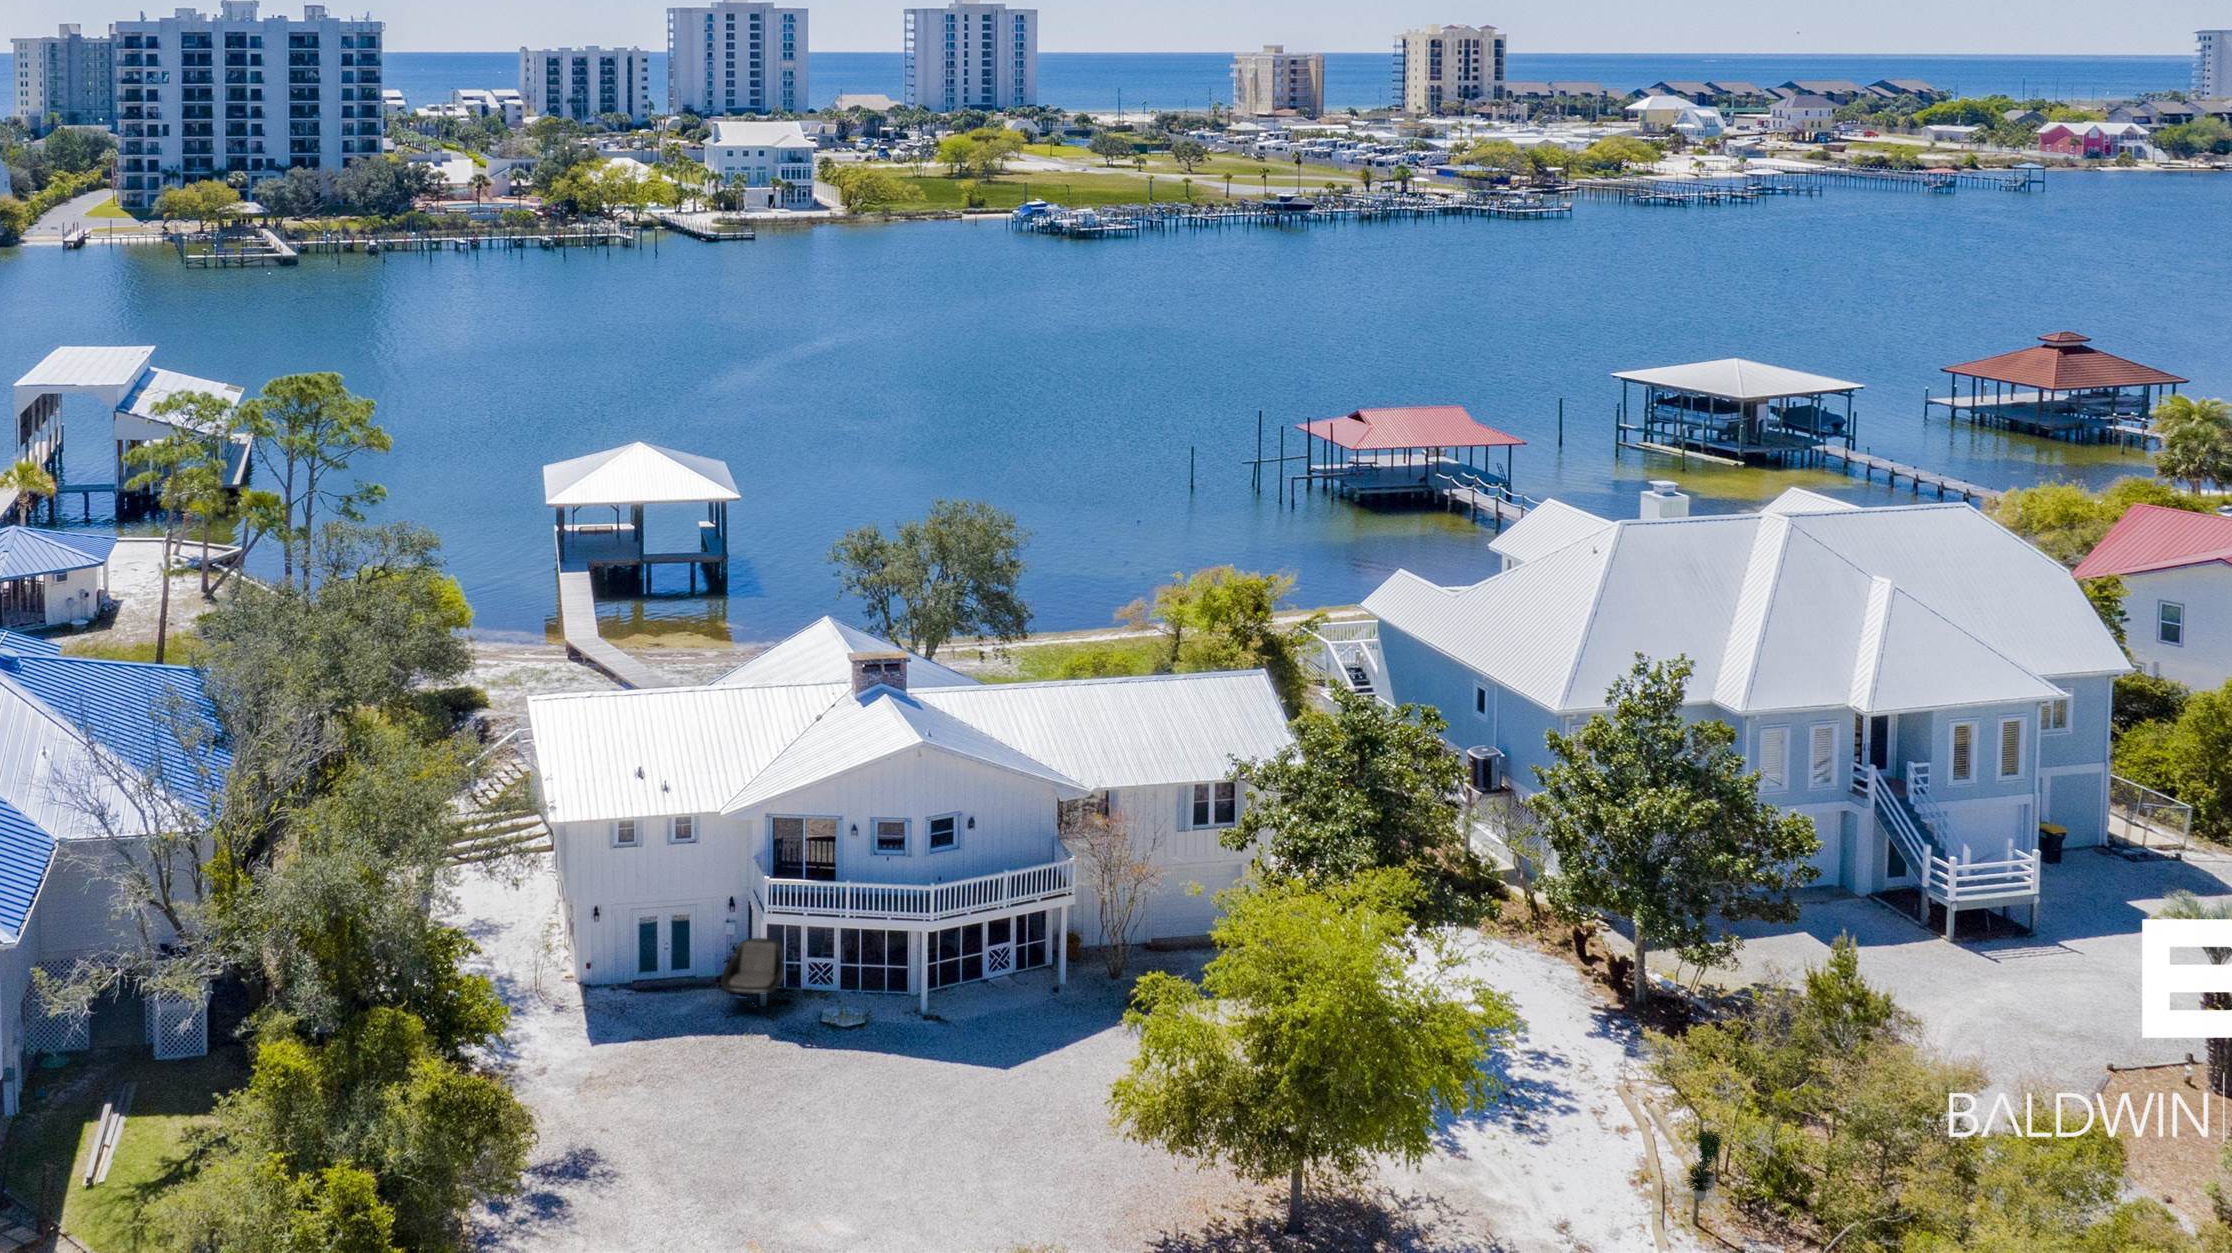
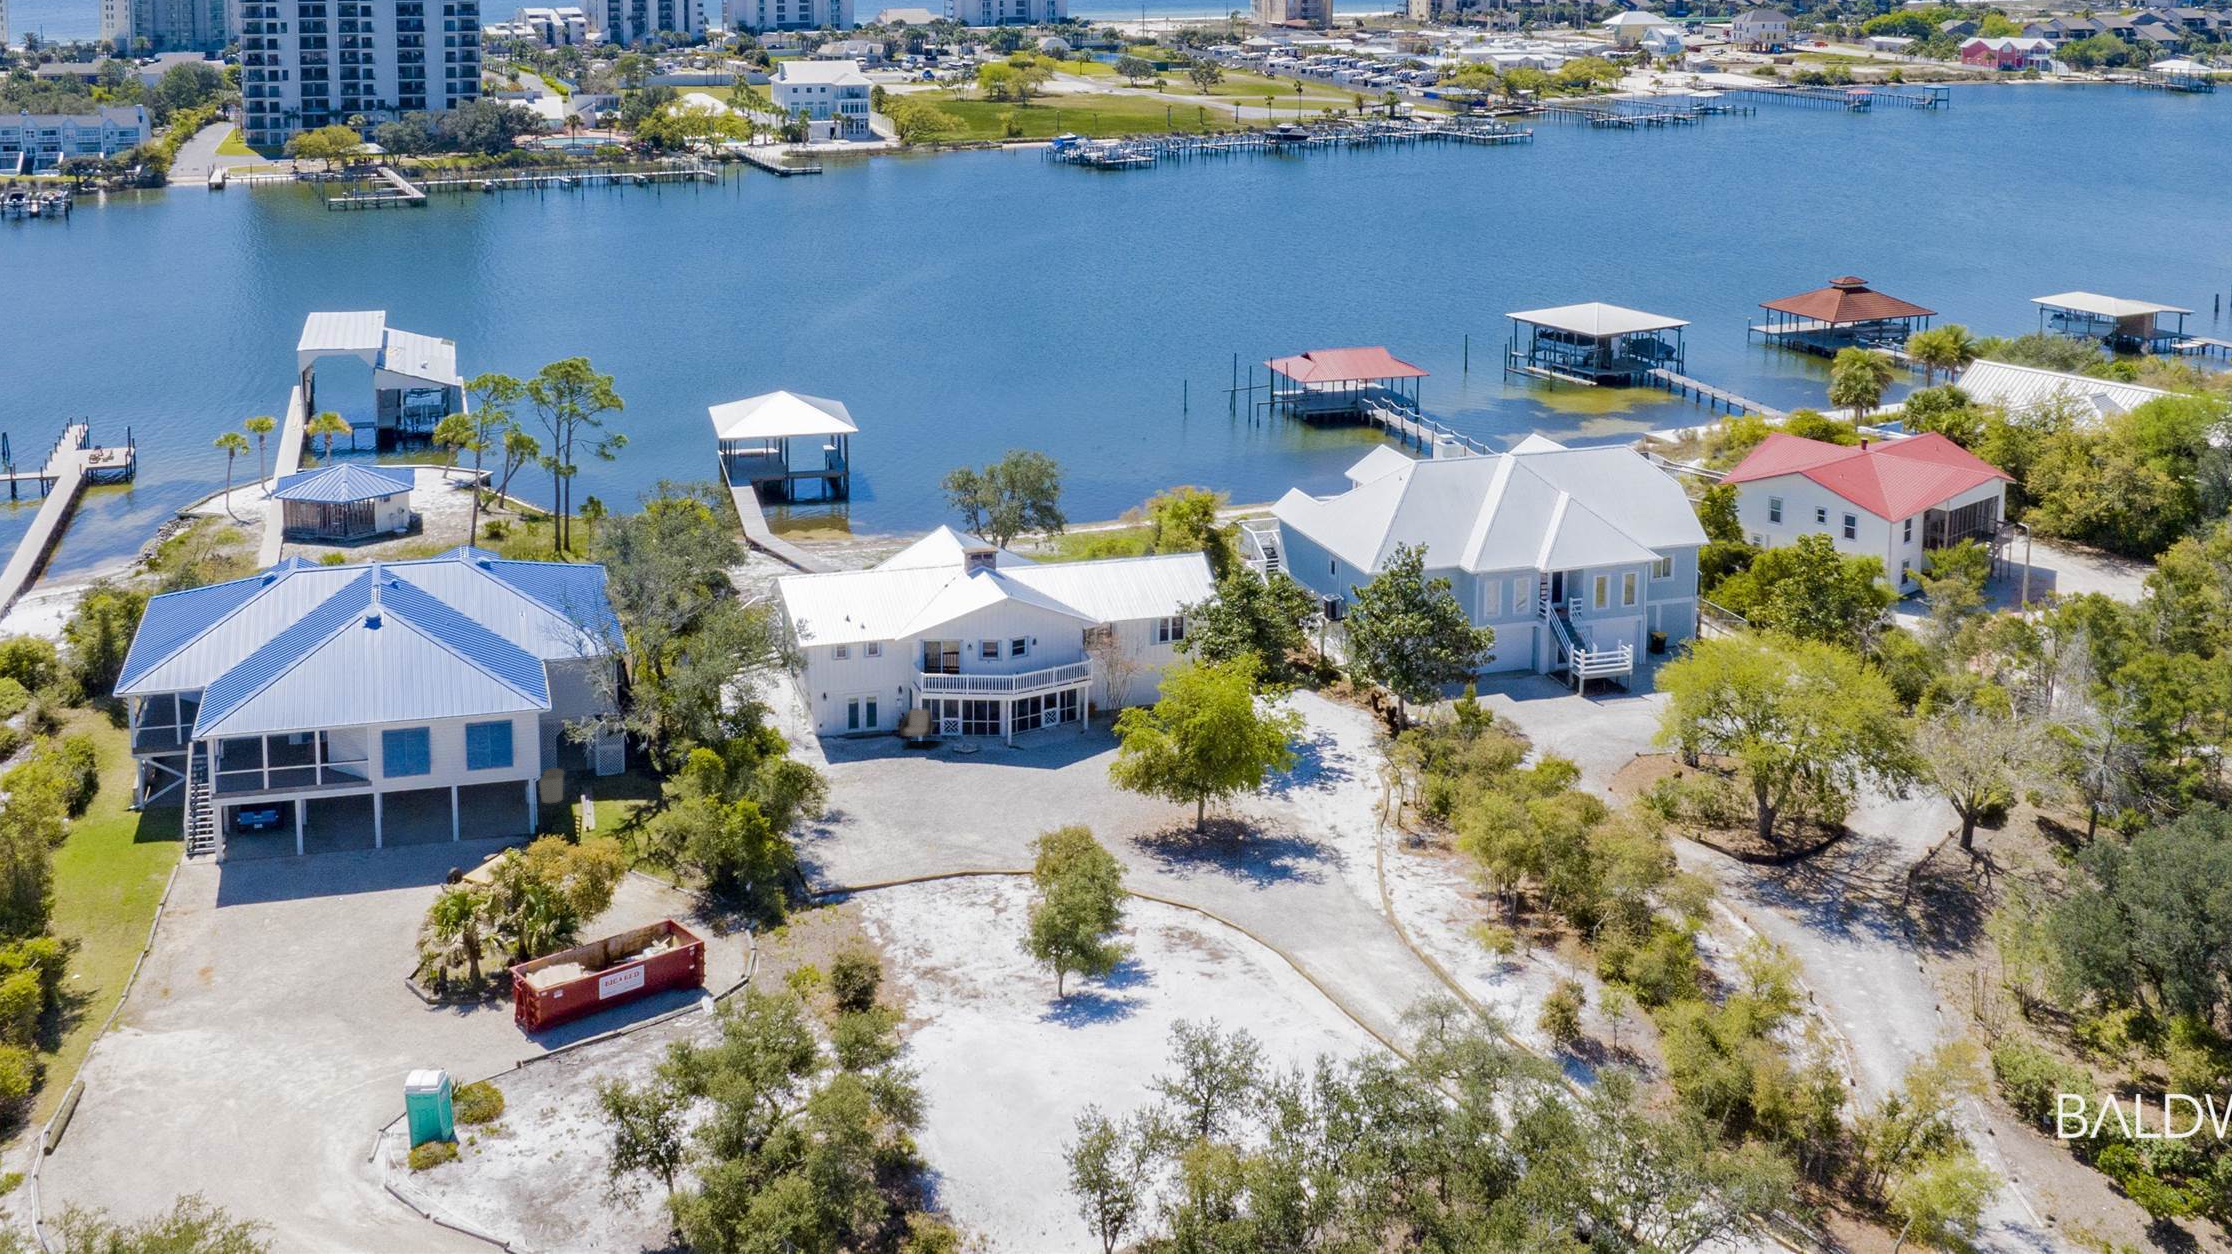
trash can: none [12,1050,67,1121] -> present [539,768,564,804]
potted plant: present [1685,1128,1723,1201] -> none [1398,781,1418,817]

